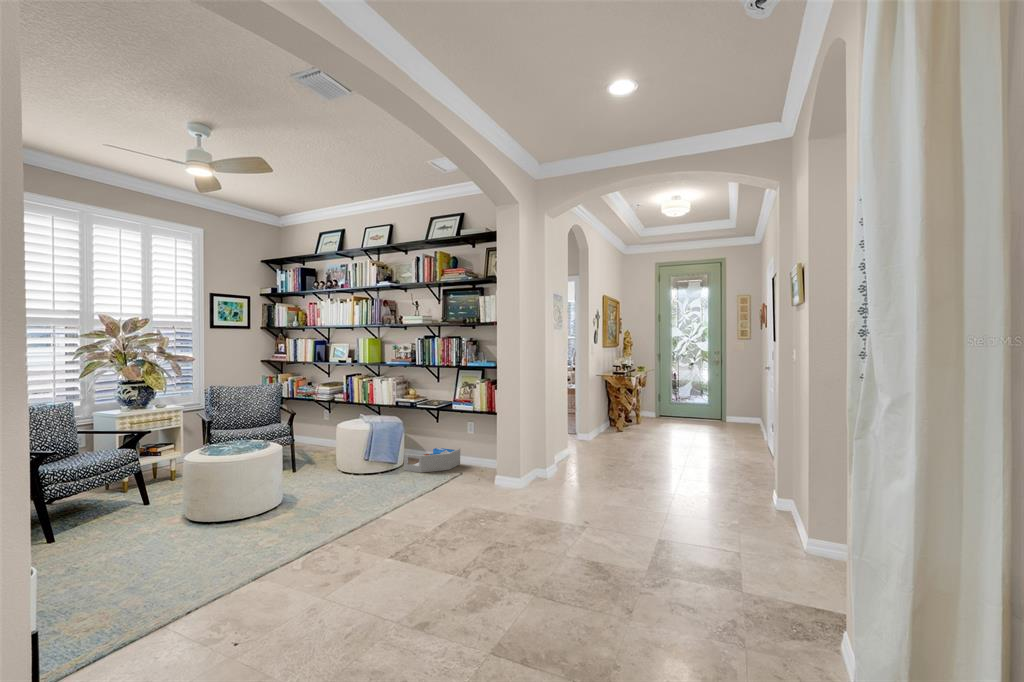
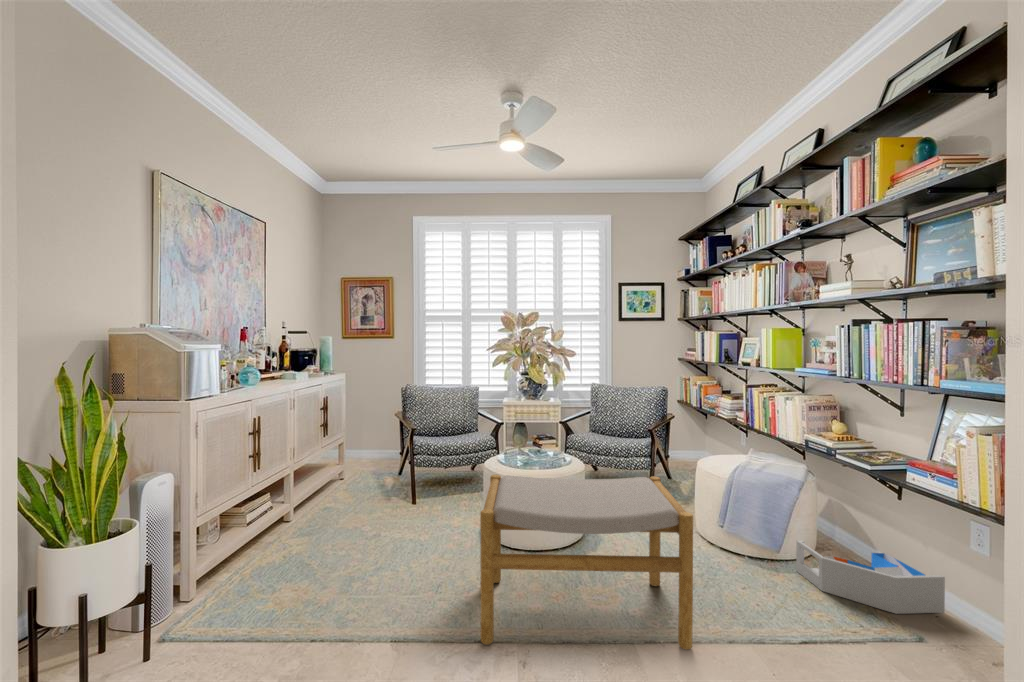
footstool: none [265,432,407,552] -> present [480,475,693,650]

